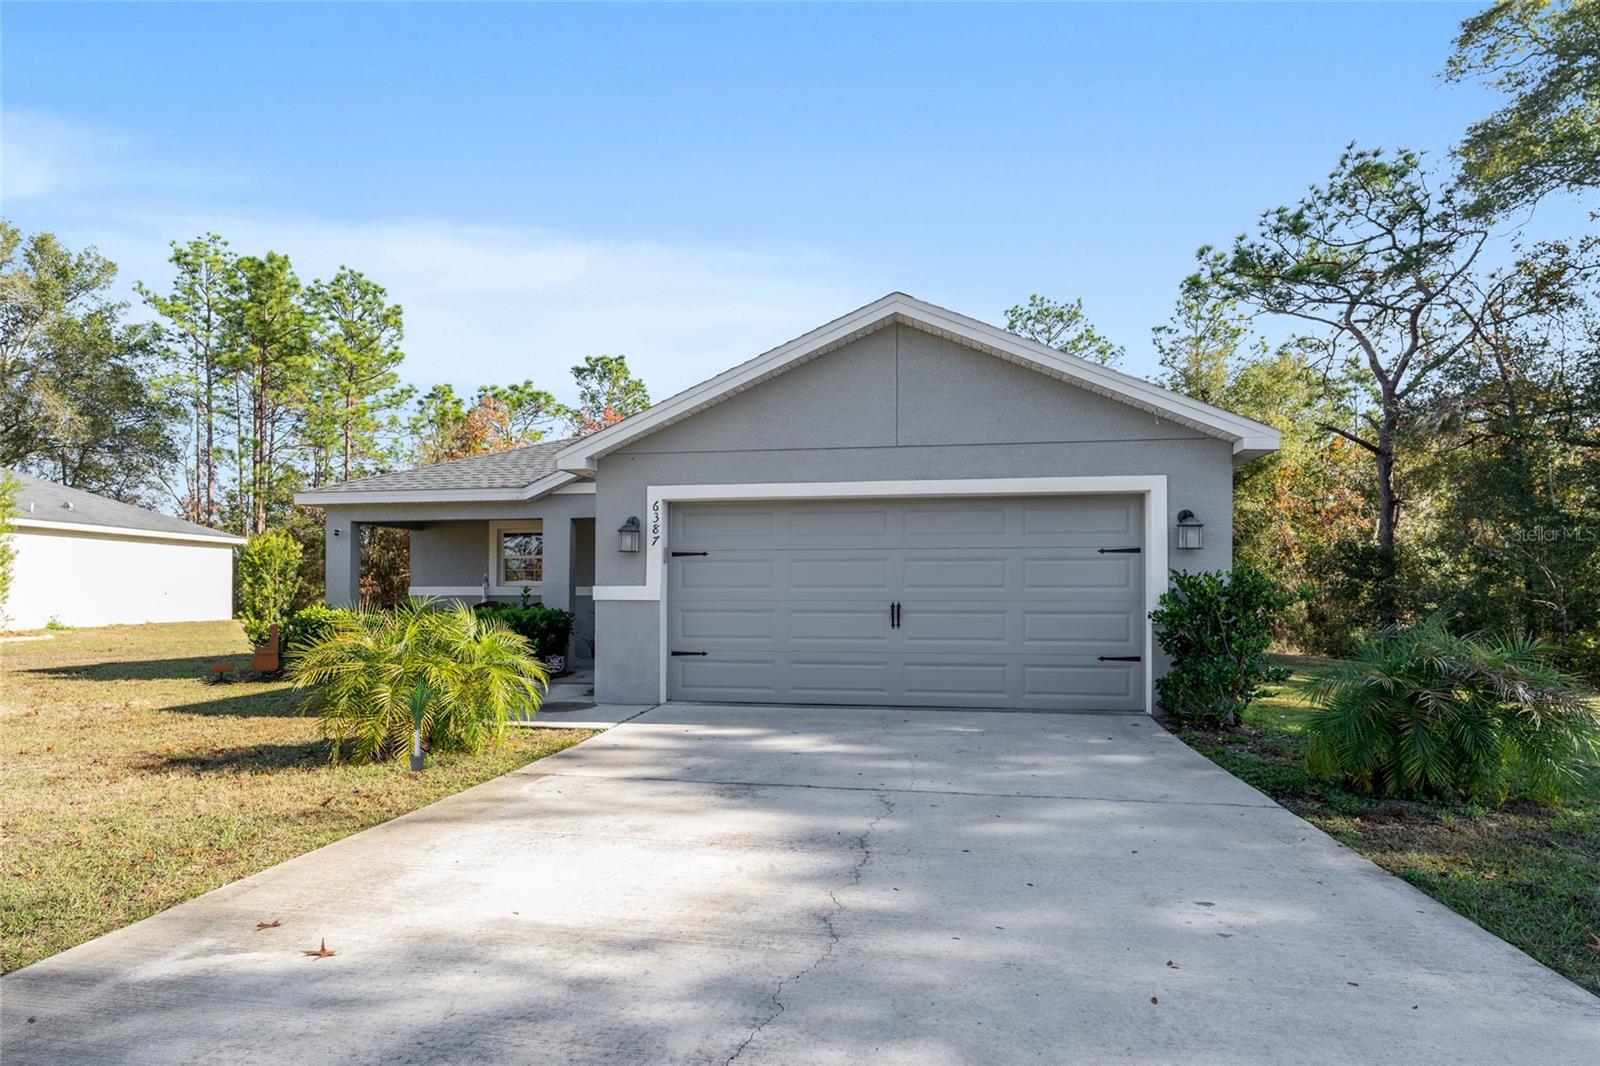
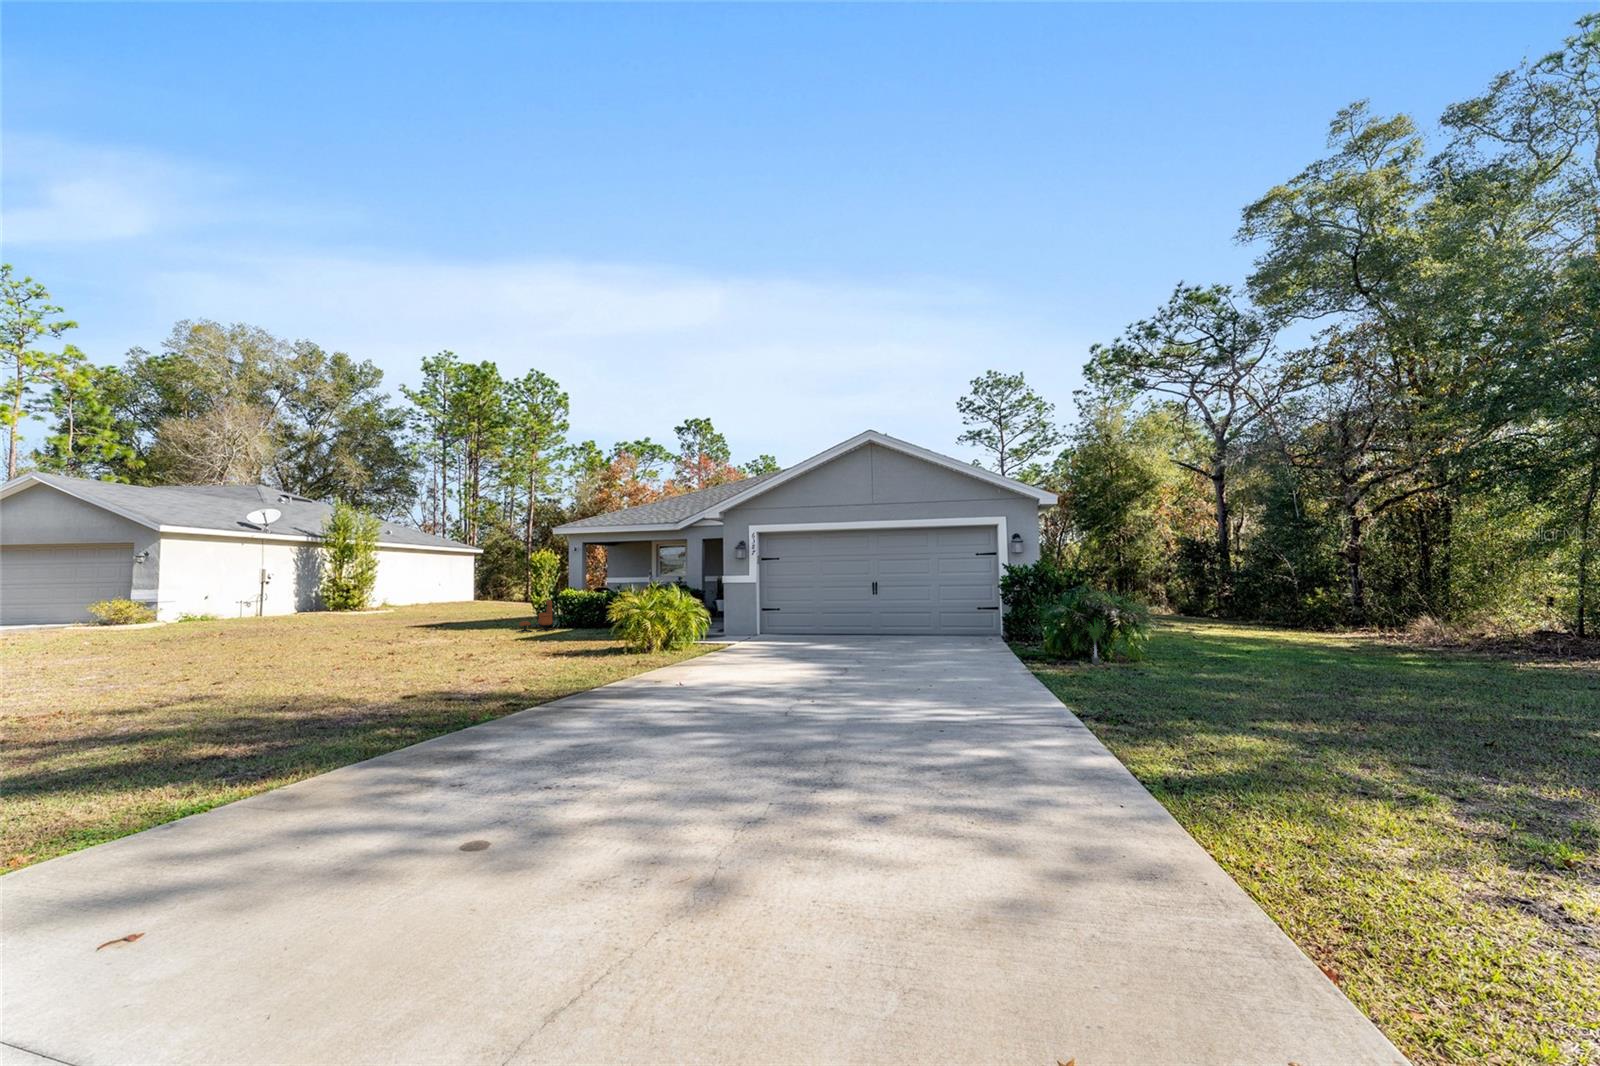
potted plant: present [393,679,444,770] -> present [1087,624,1102,665]

